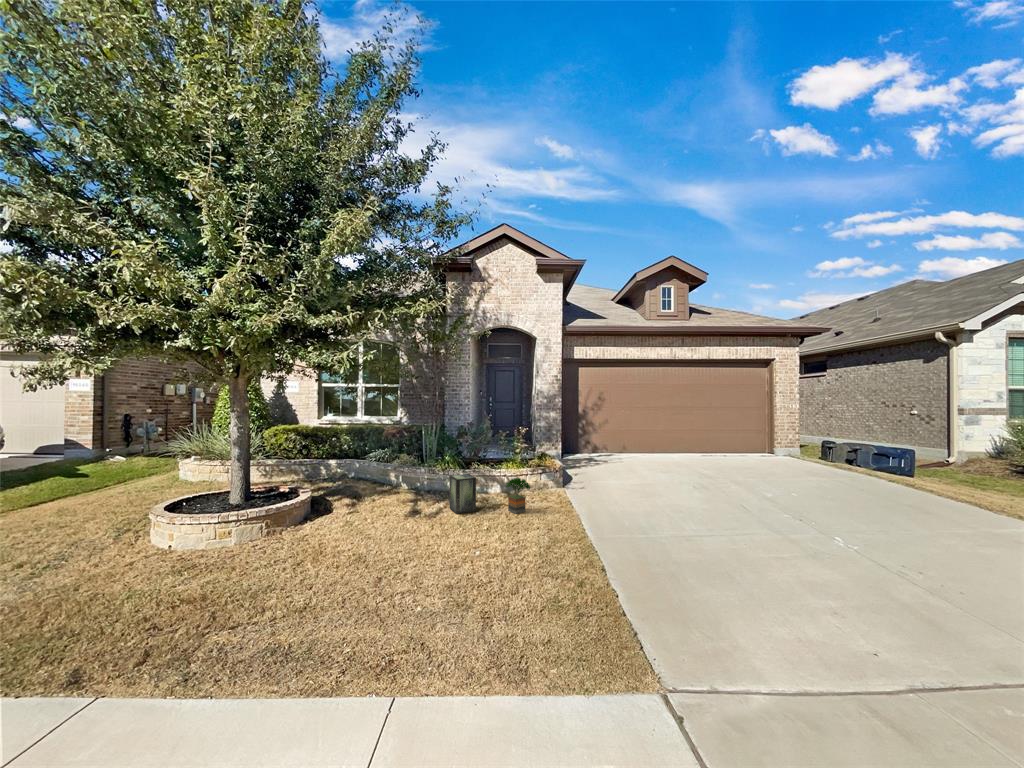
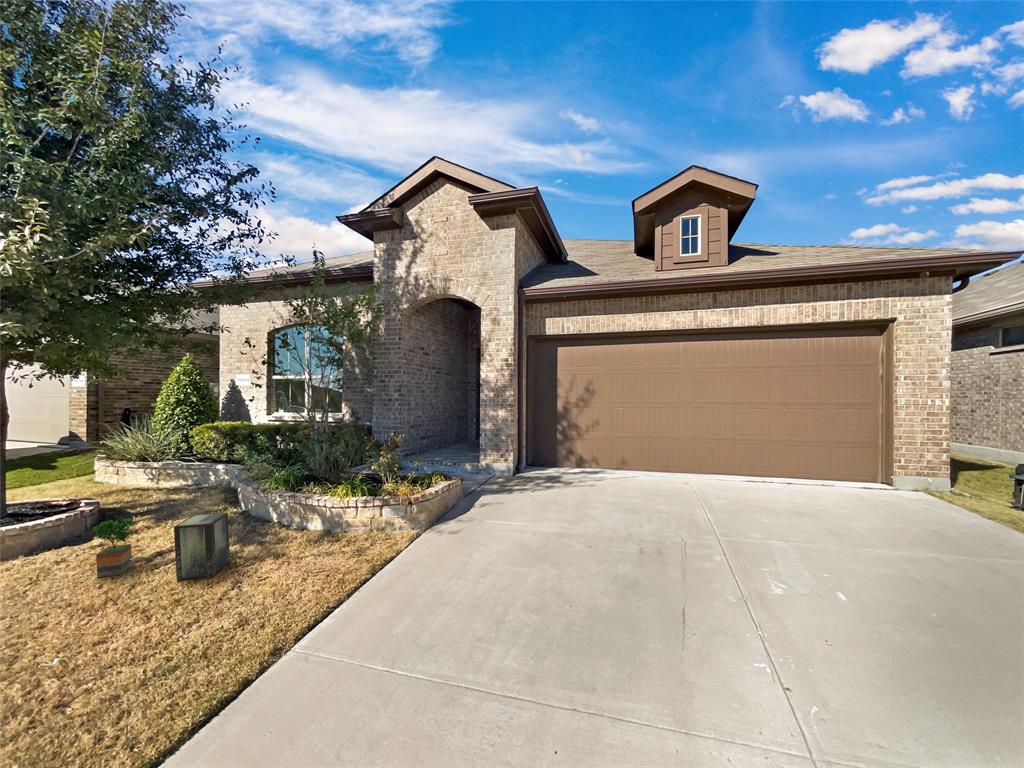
potted tree: present [506,478,530,514] -> present [94,518,138,577]

